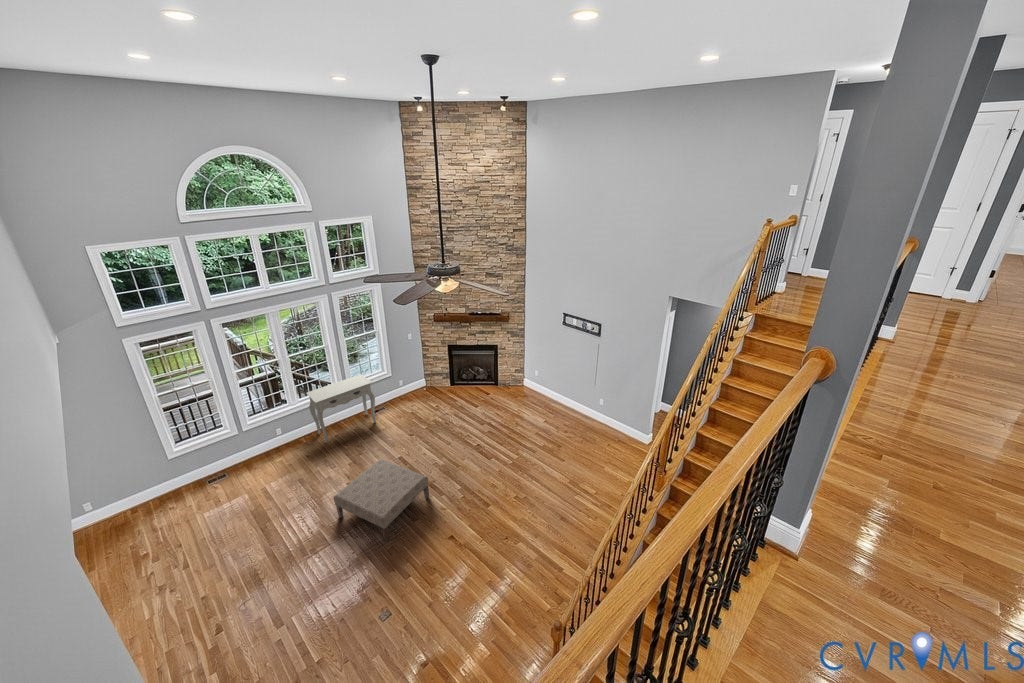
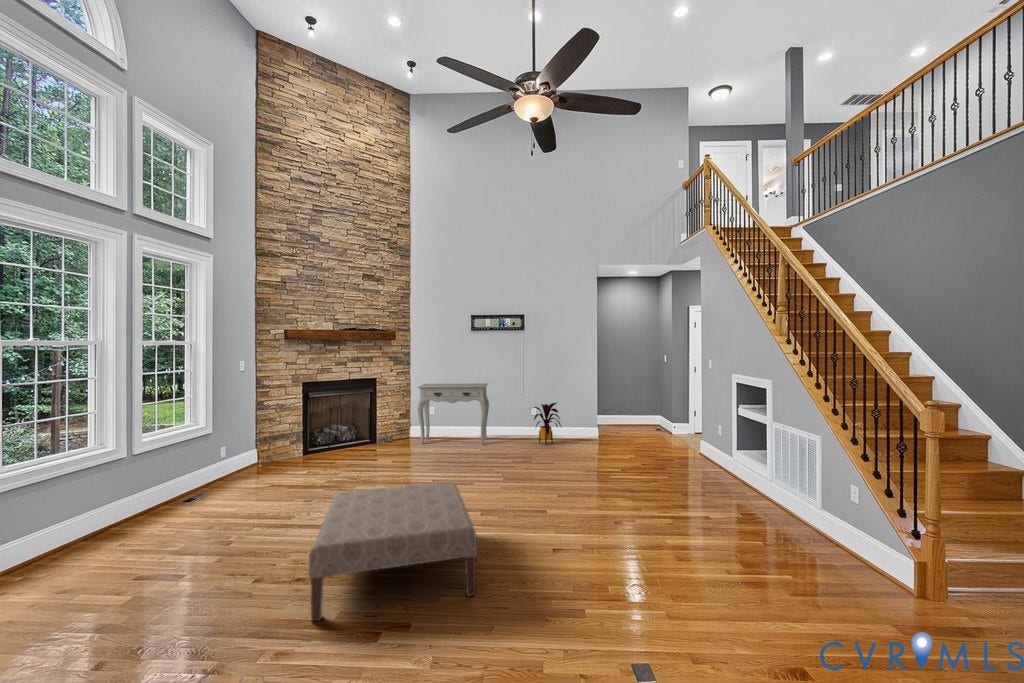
console table: present [306,374,376,443] -> present [417,383,489,444]
house plant: none [581,402,613,436] -> present [533,403,561,445]

